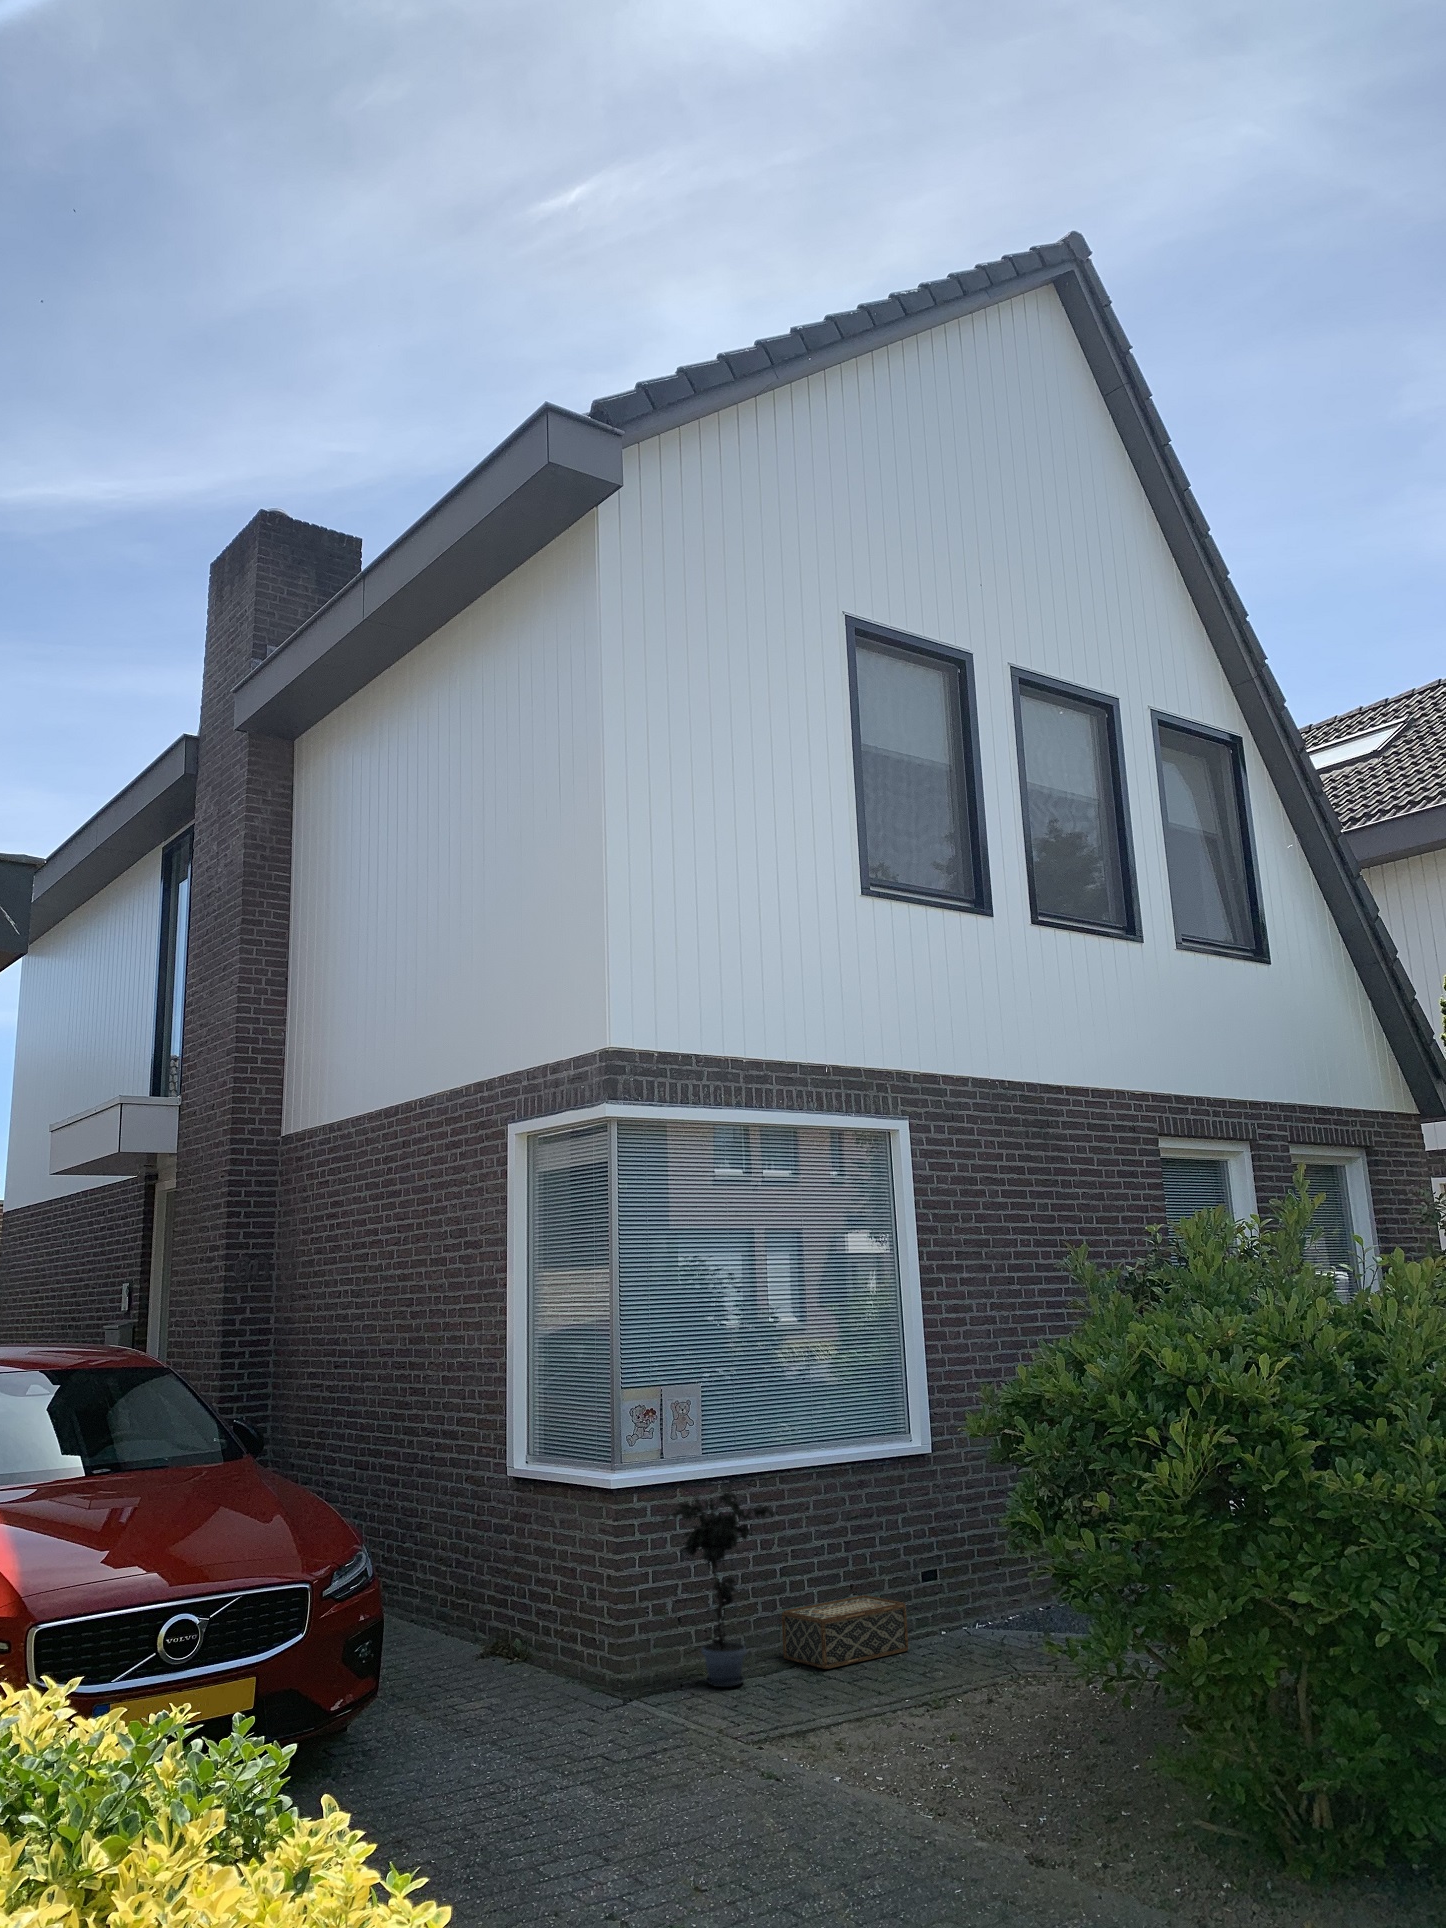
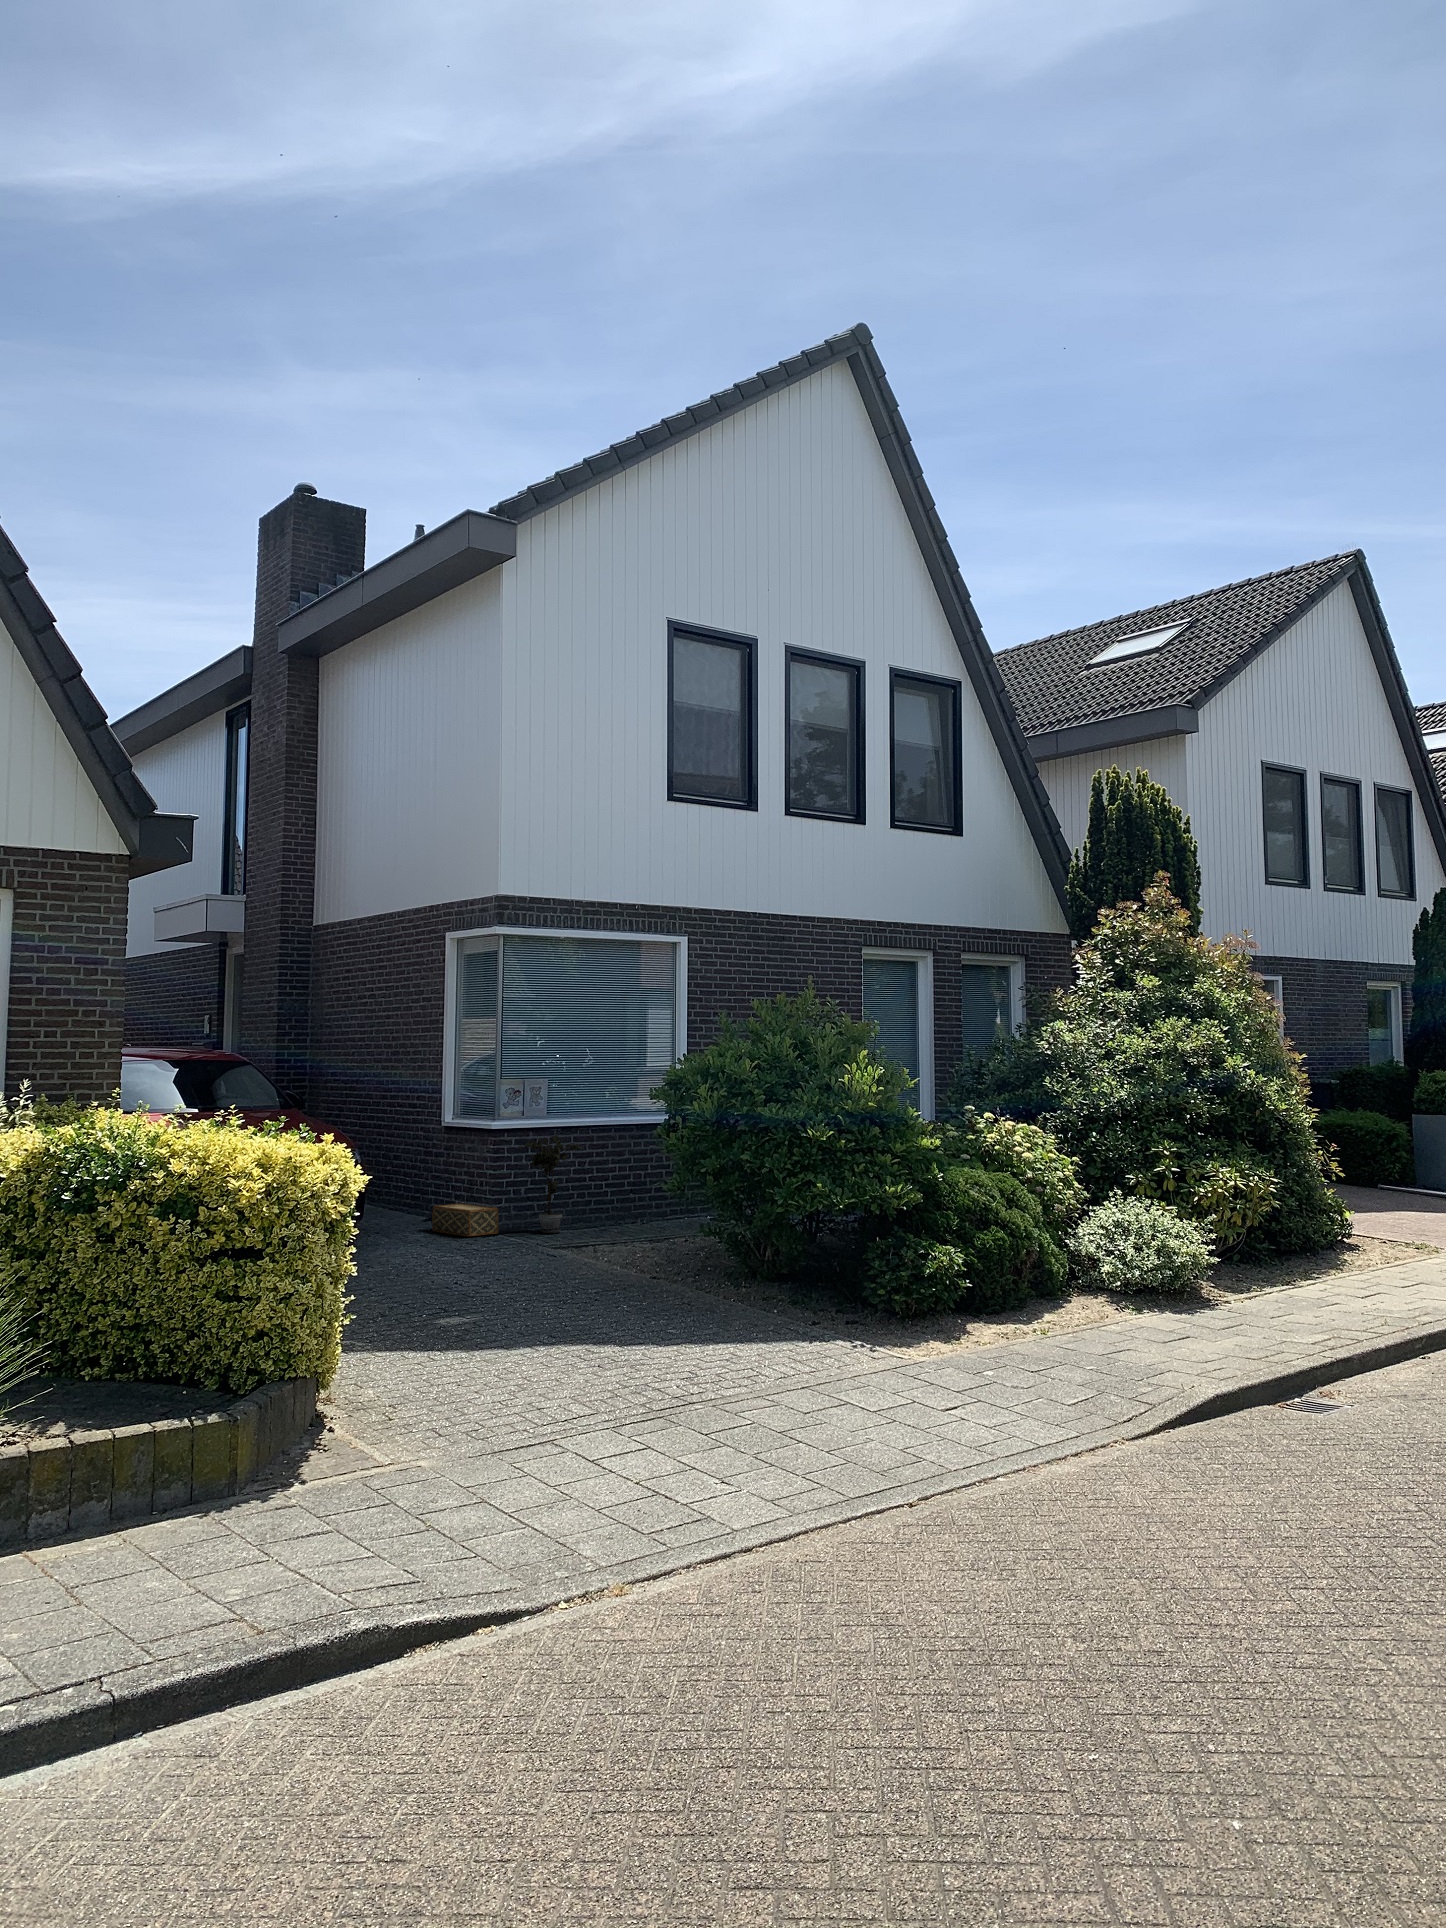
woven basket: present [782,1595,908,1669] -> present [432,1203,498,1236]

